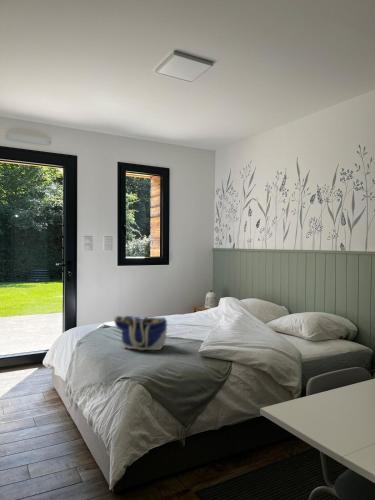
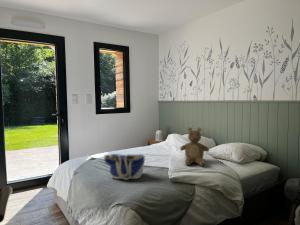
teddy bear: none [222,285,262,339] -> present [180,128,209,166]

